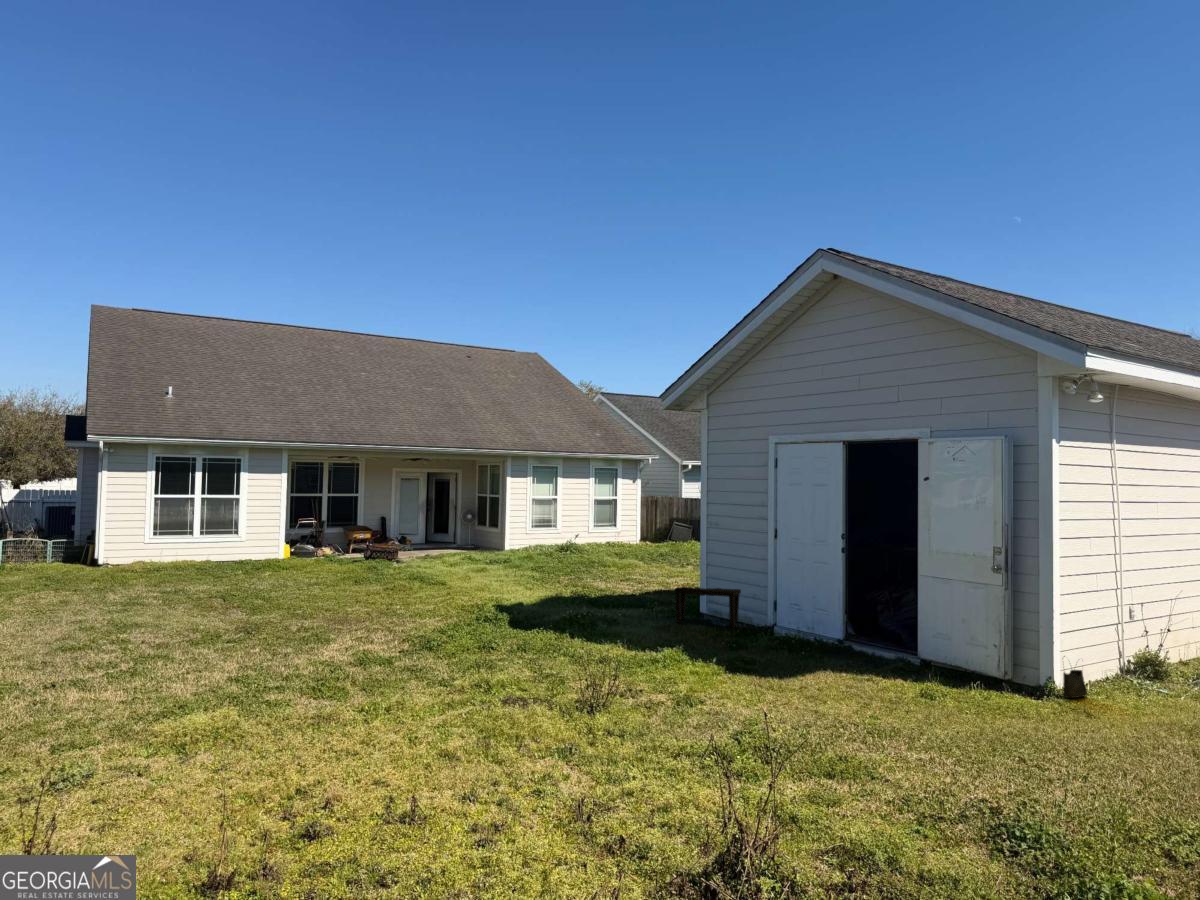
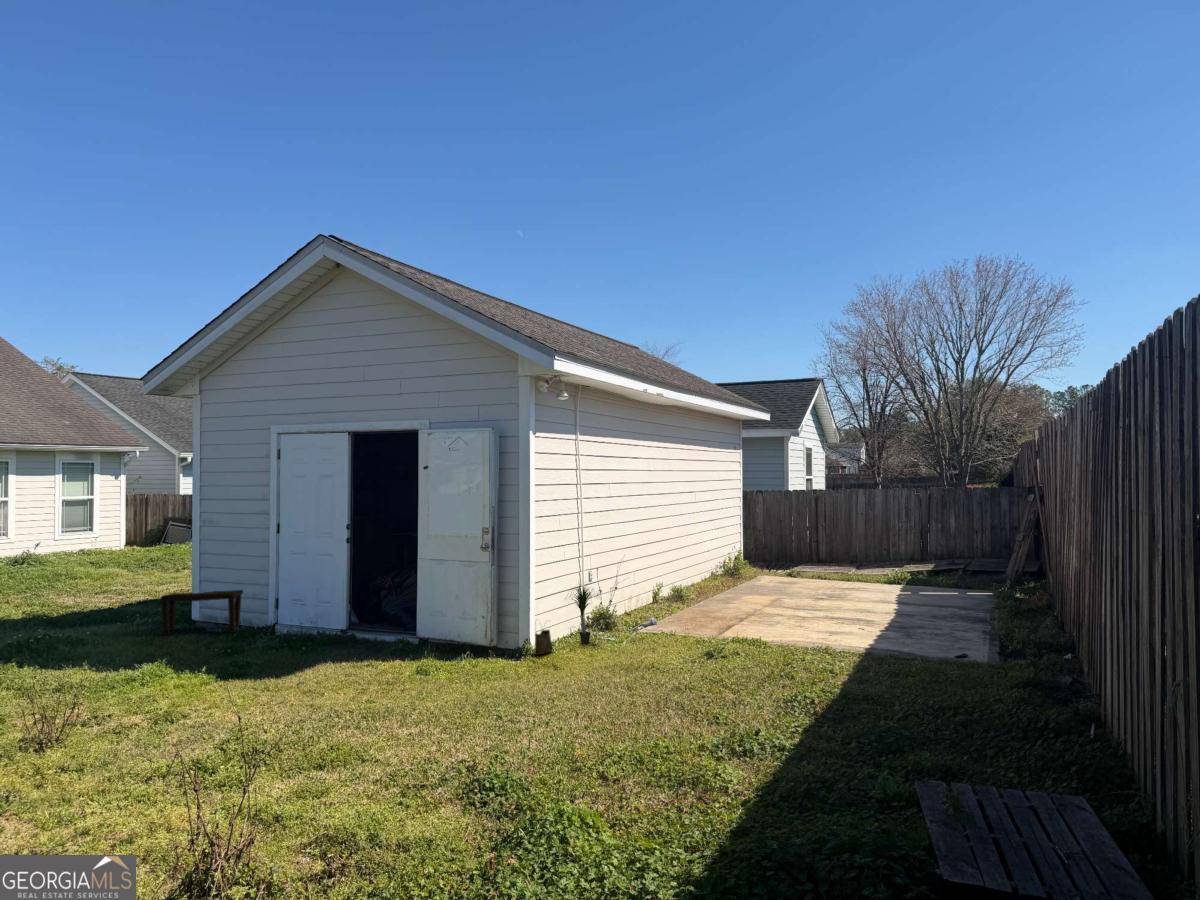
potted plant: none [1096,613,1158,693] -> present [574,584,592,643]

